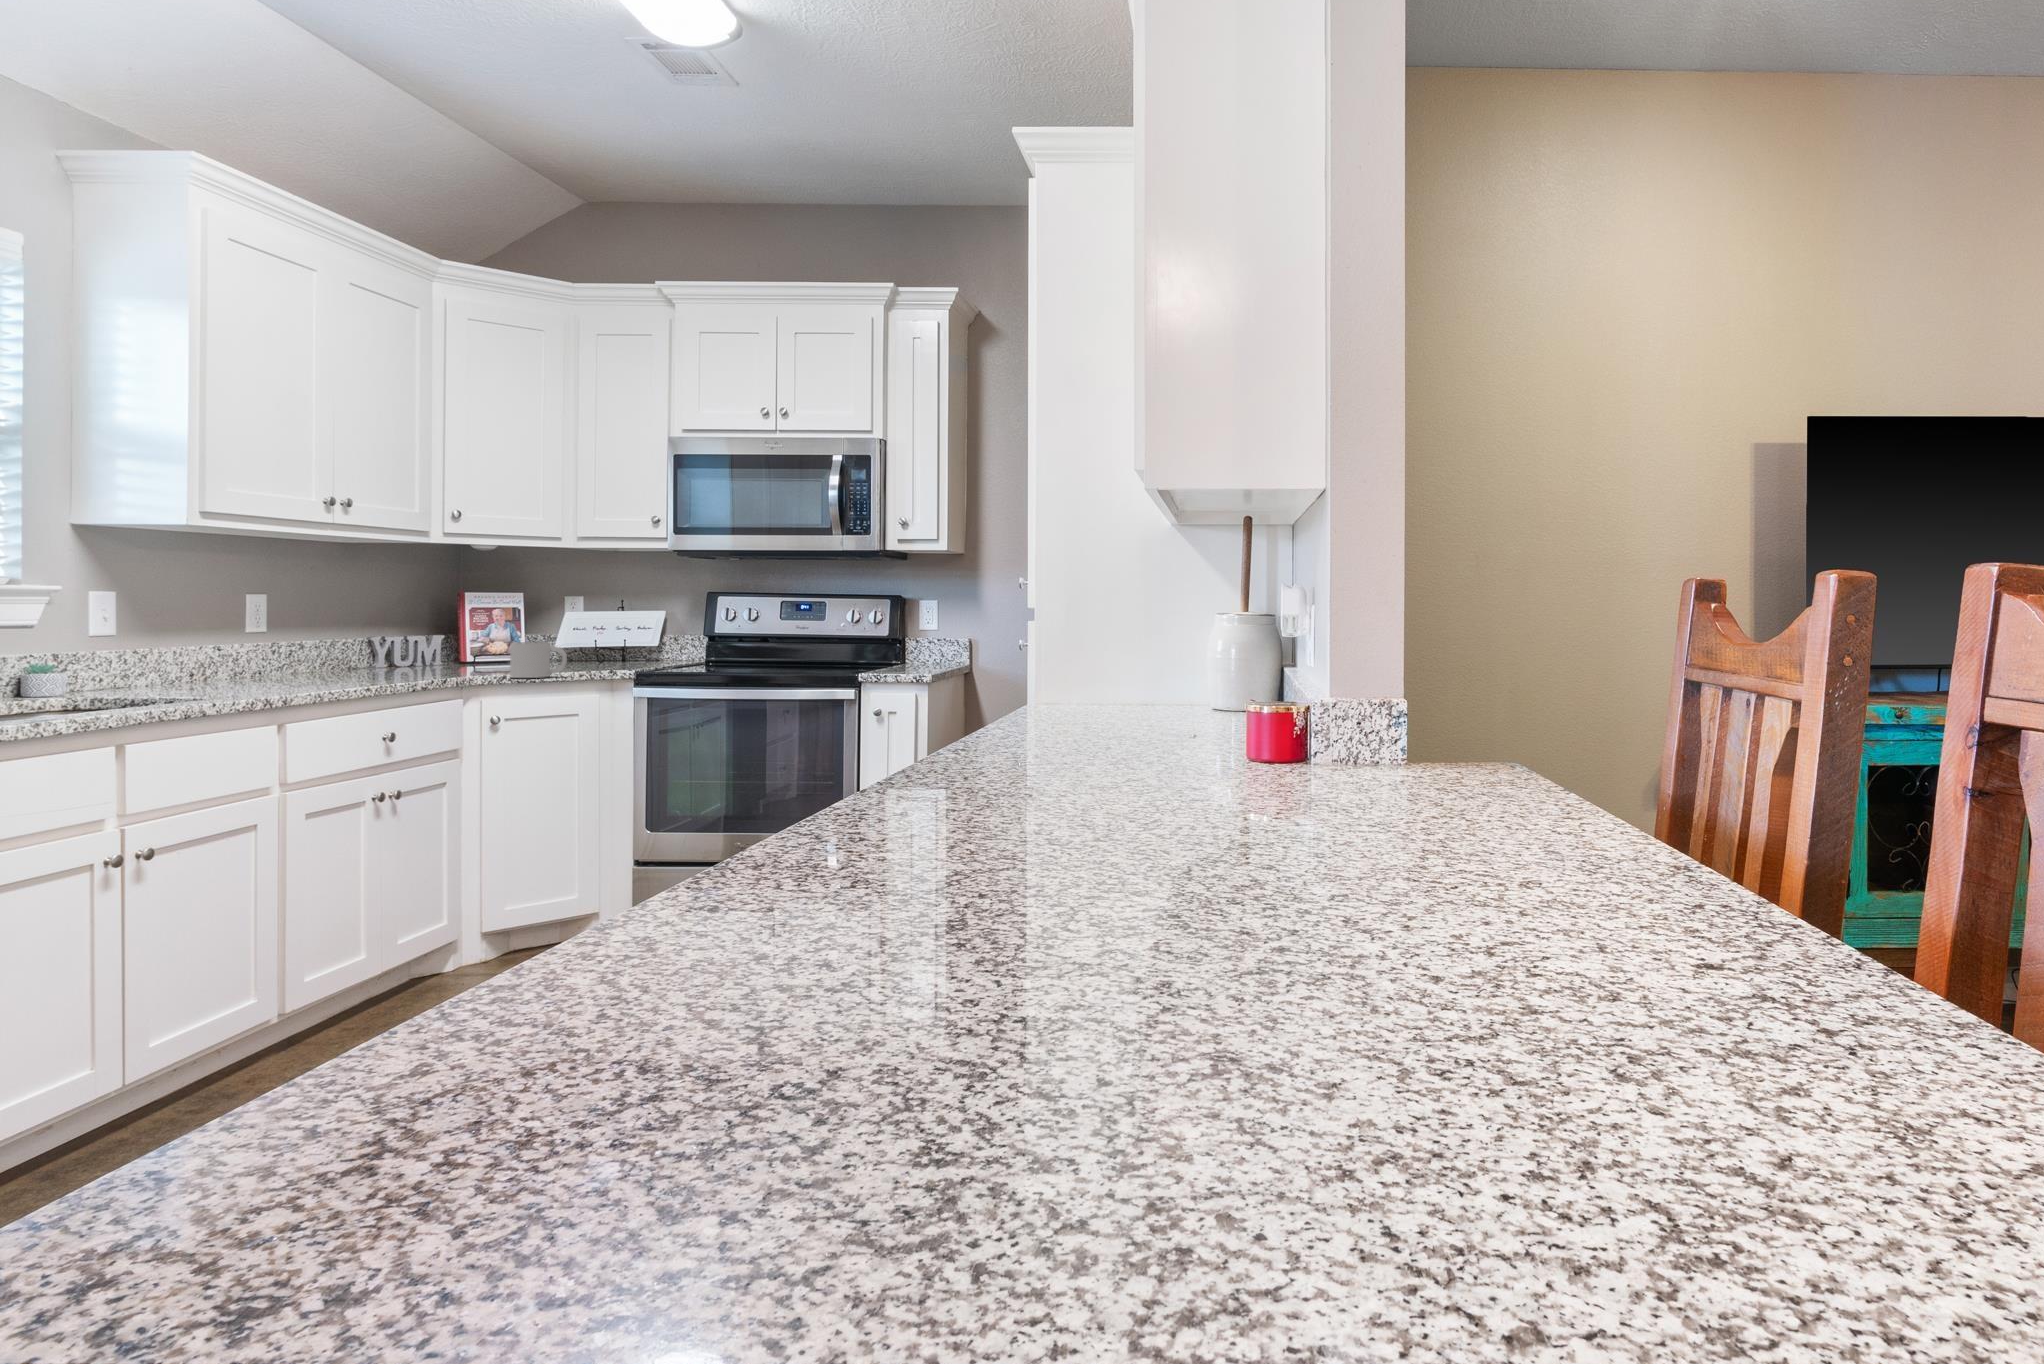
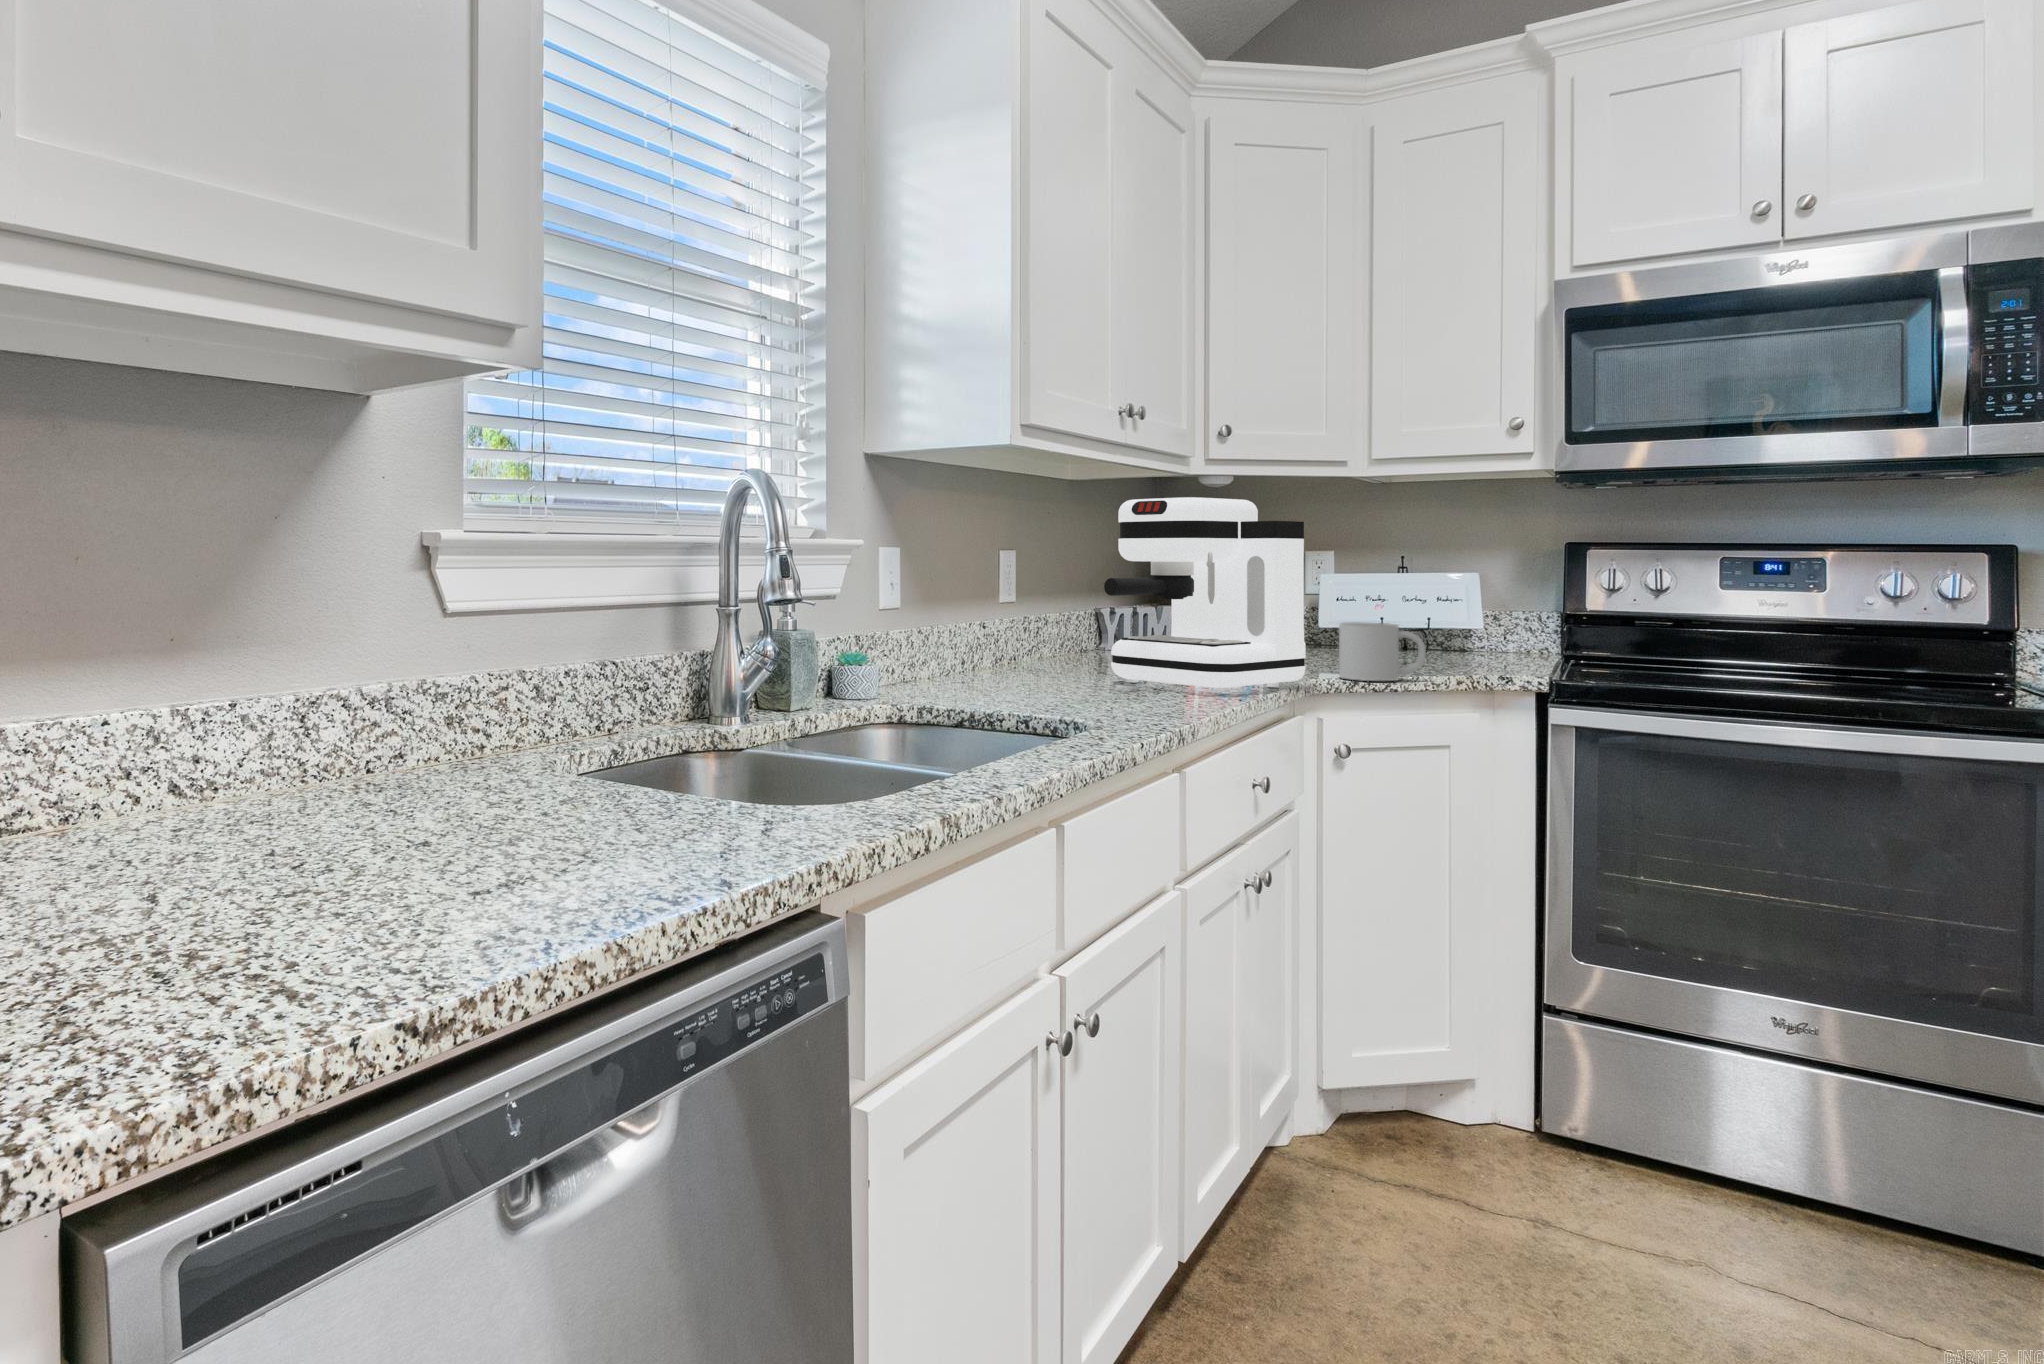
coffee maker: none [297,560,466,687] -> present [1104,497,1305,692]

